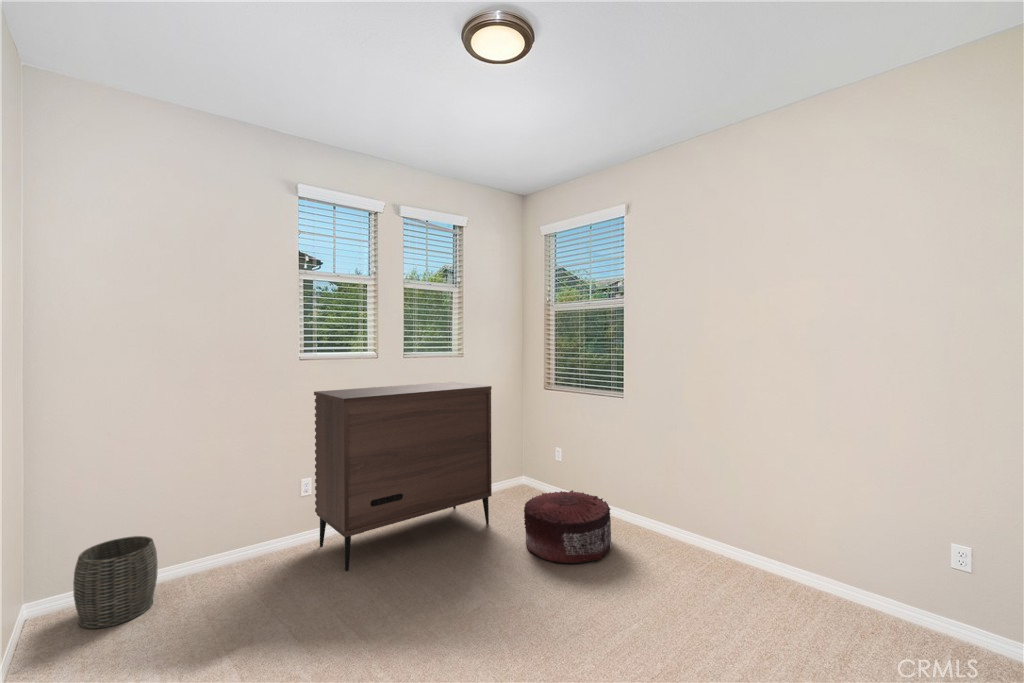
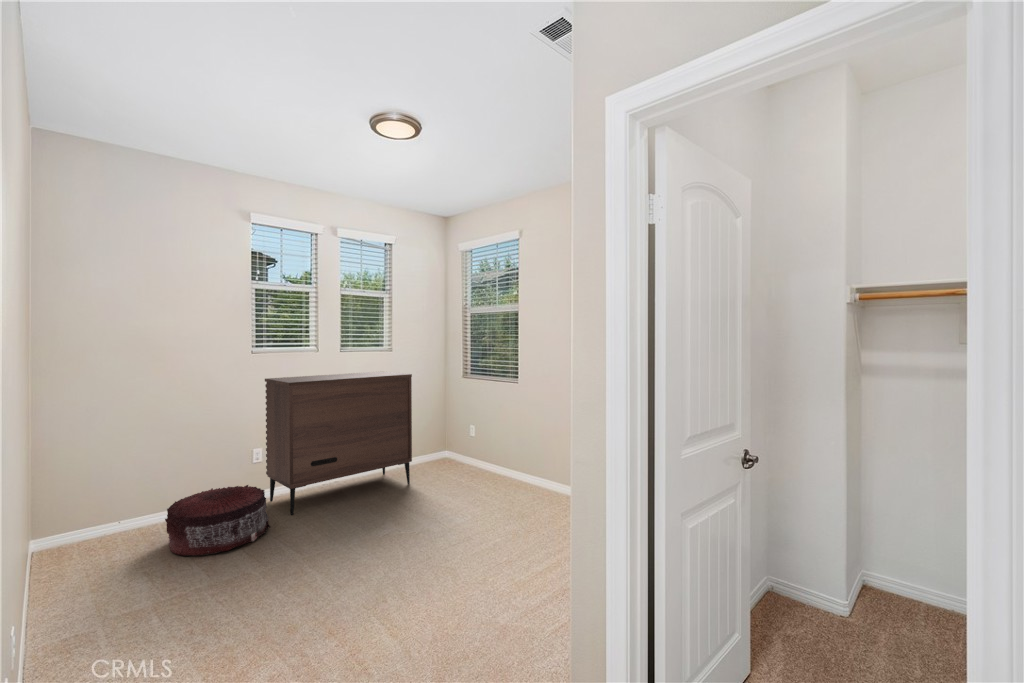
pouf: present [524,490,612,563] -> present [165,485,270,556]
woven basket: present [73,536,158,629] -> none [79,488,142,553]

